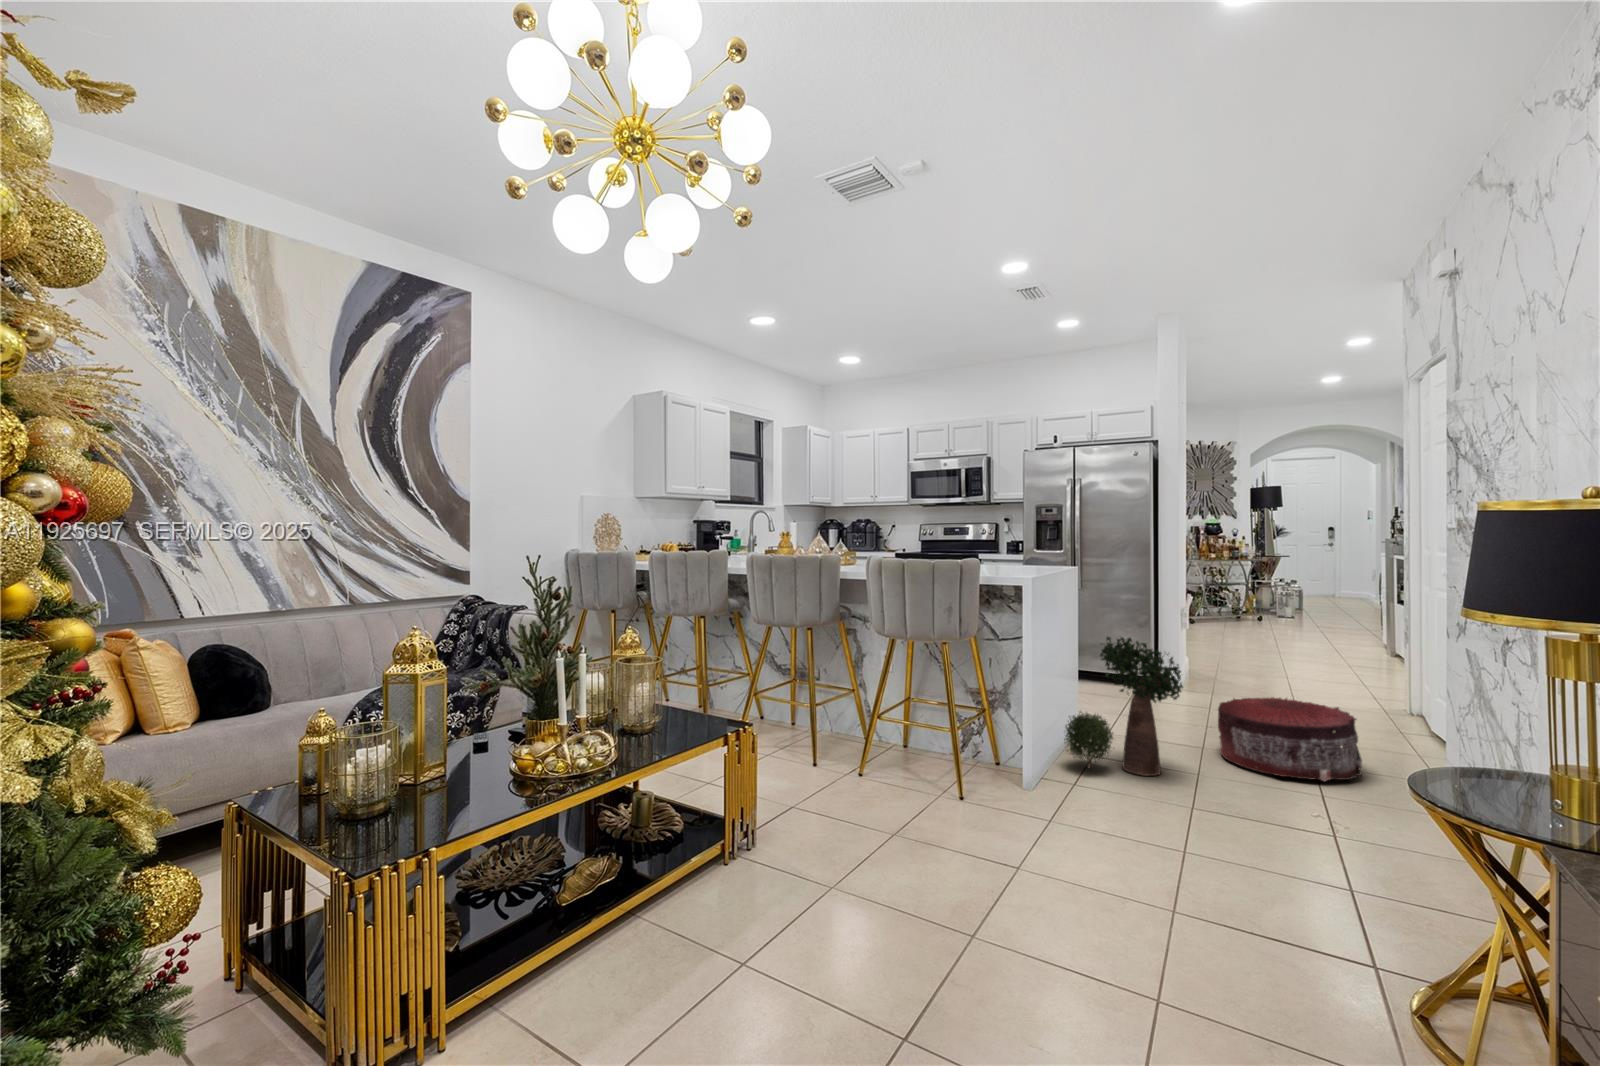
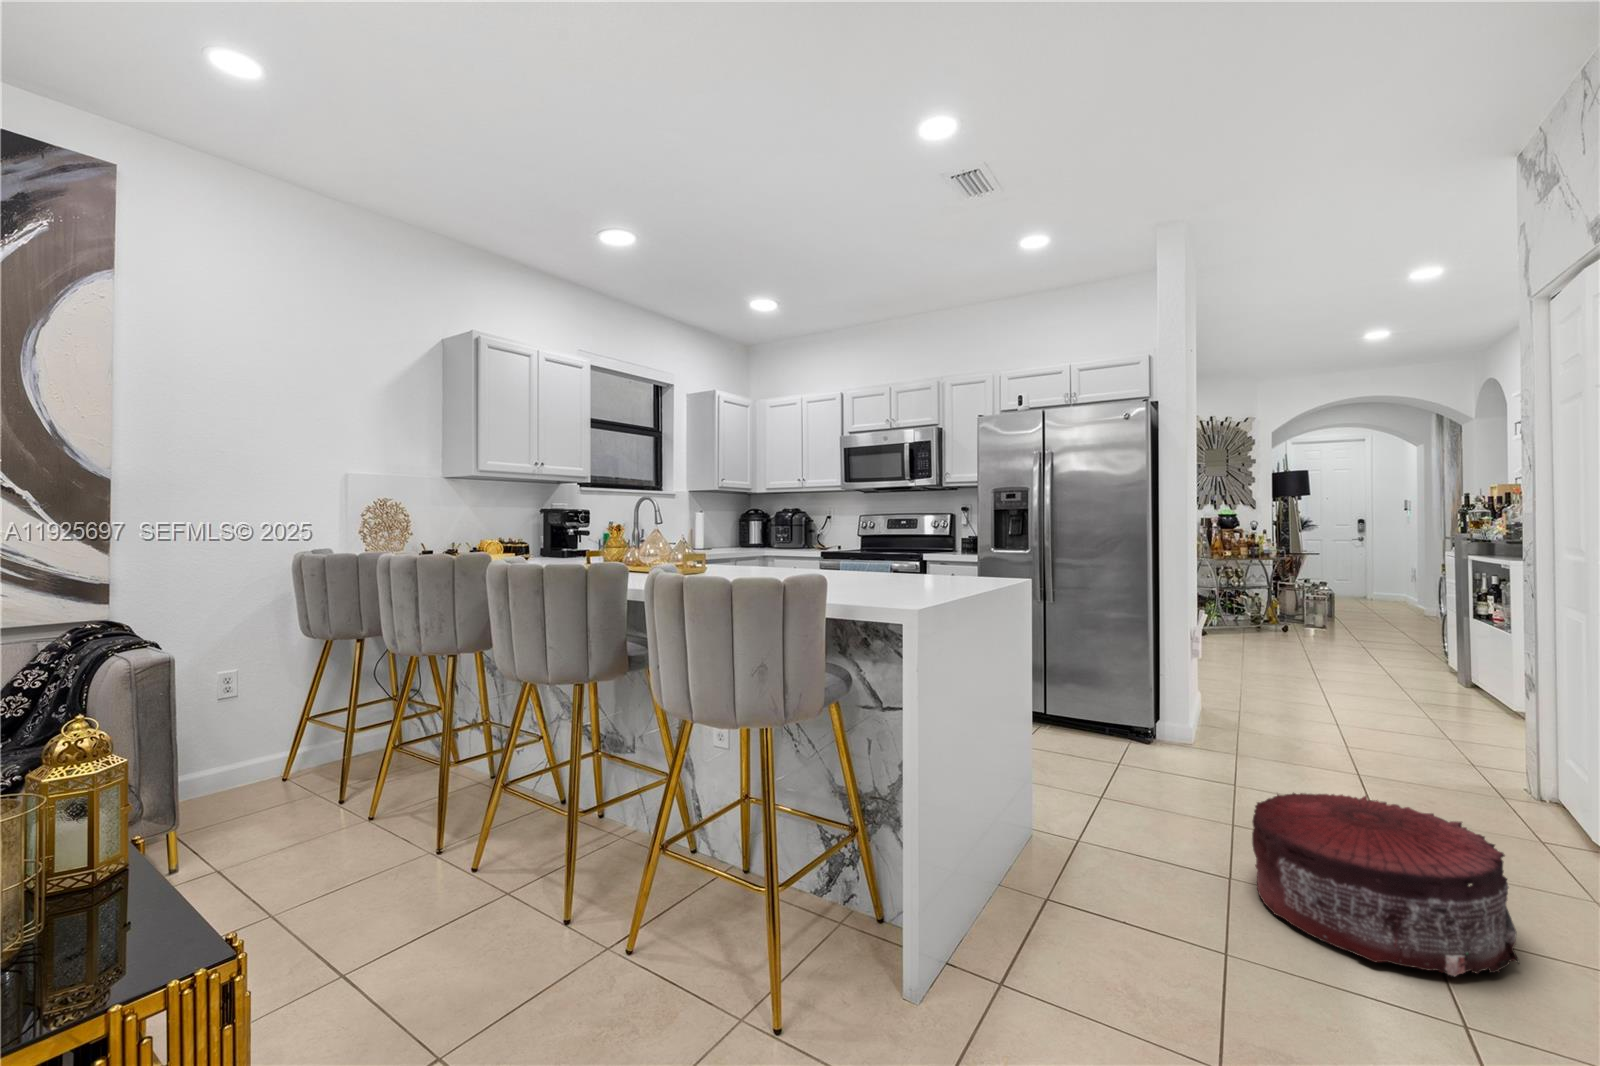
potted plant: present [1064,637,1183,776] -> none [990,702,1198,954]

